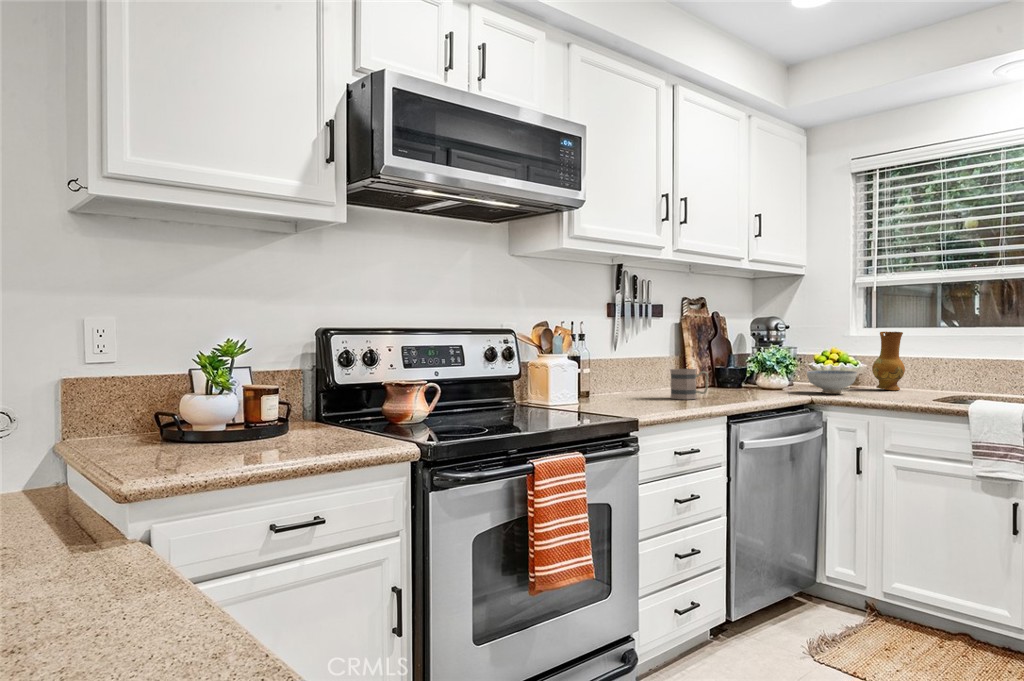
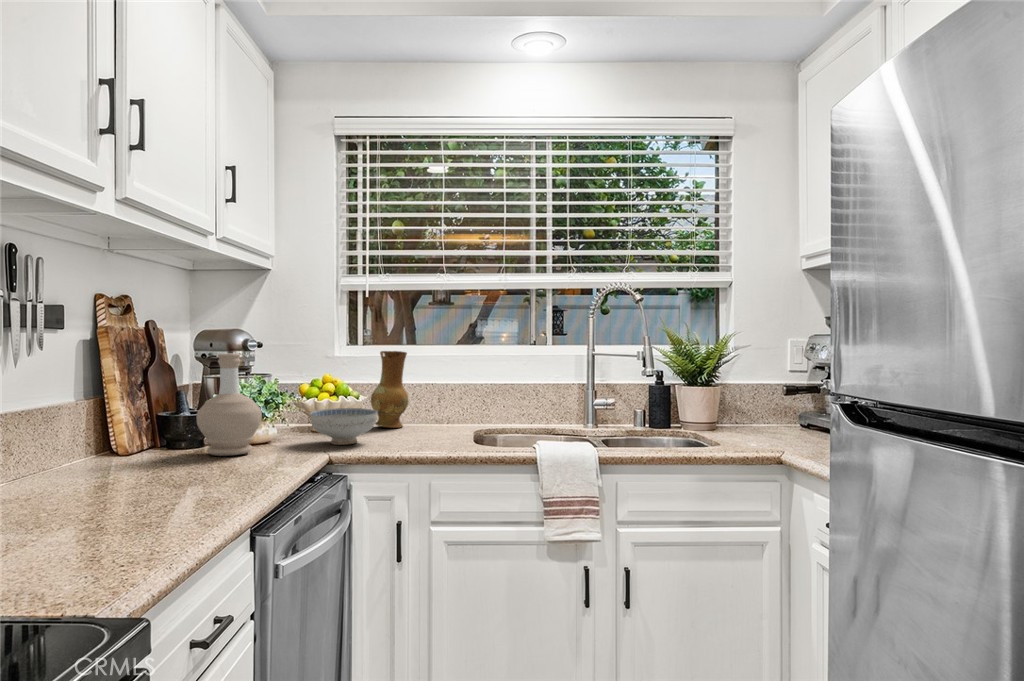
bottle: none [731,331,770,392] -> present [197,354,262,456]
mug: present [670,369,708,399] -> none [117,434,193,501]

